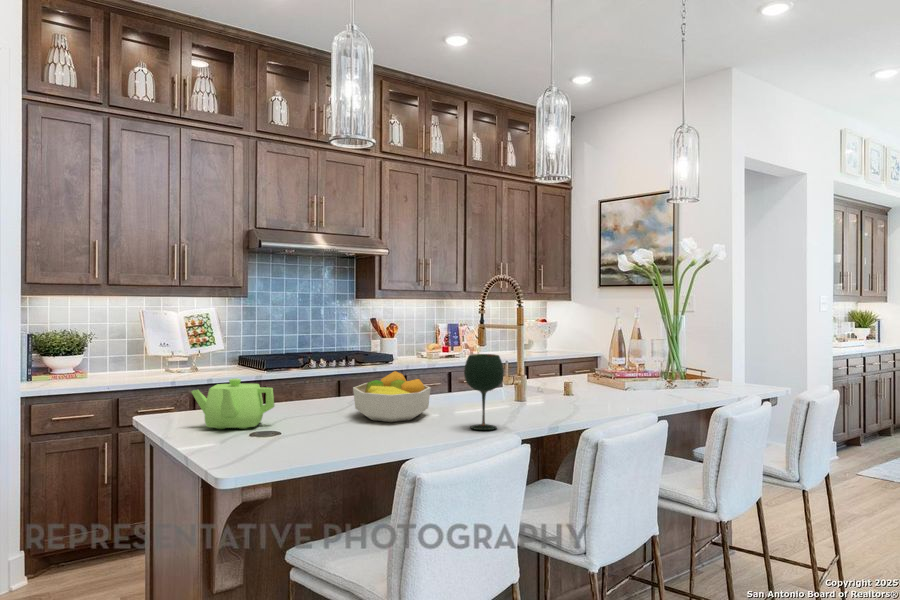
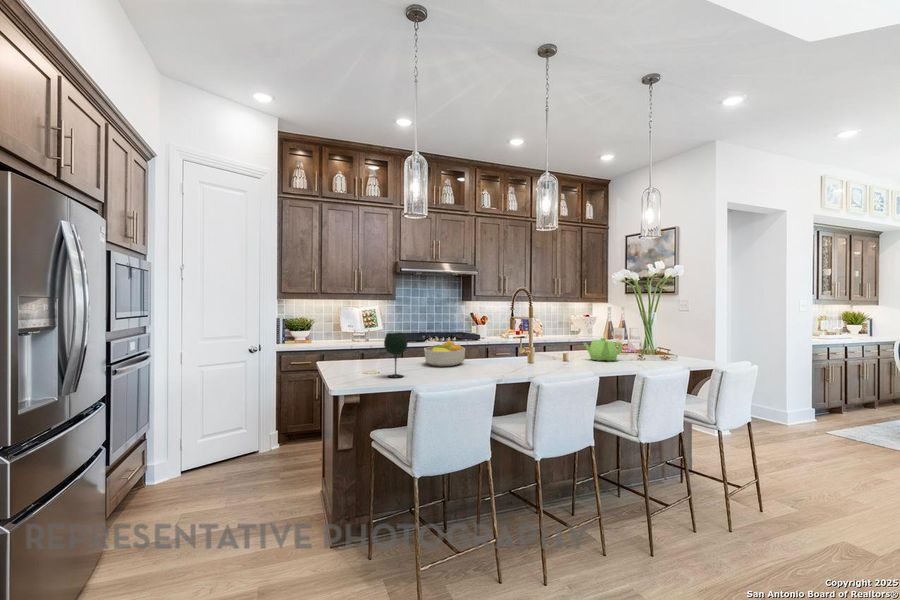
wine glass: present [464,354,504,430] -> present [384,333,407,378]
teapot: present [191,379,274,429] -> present [583,338,622,361]

